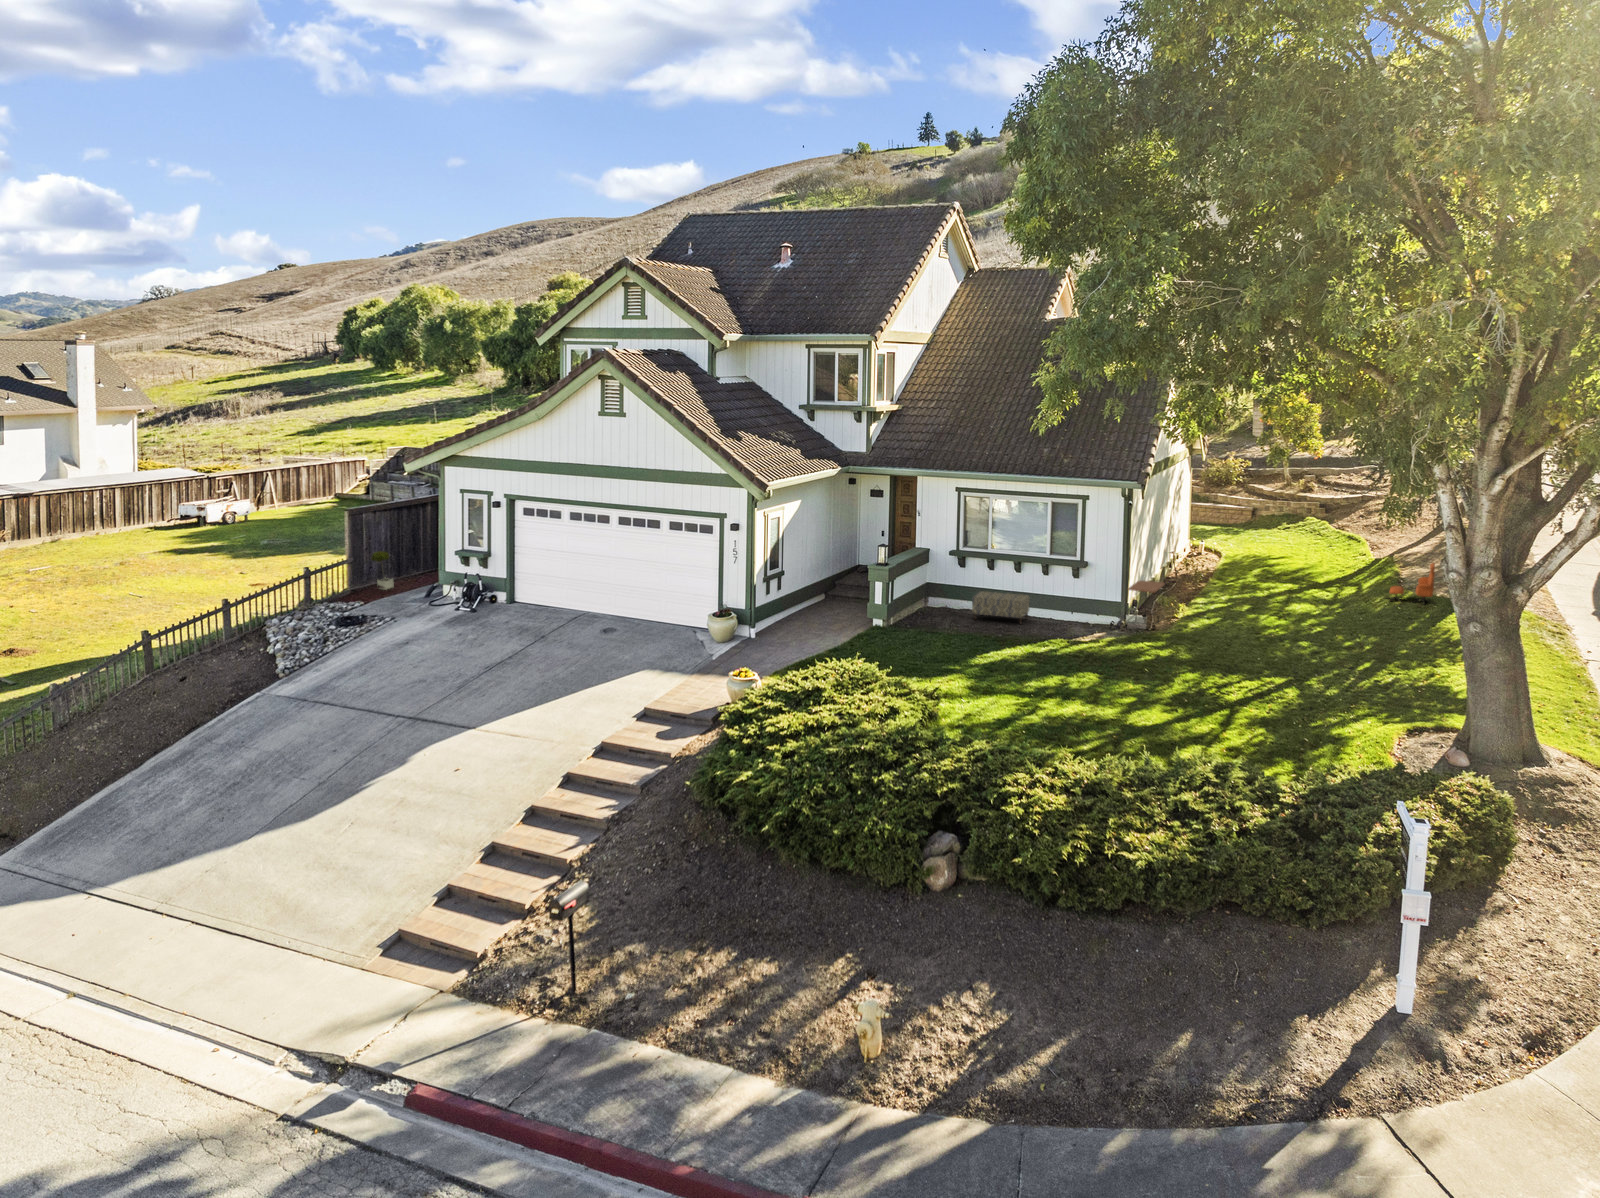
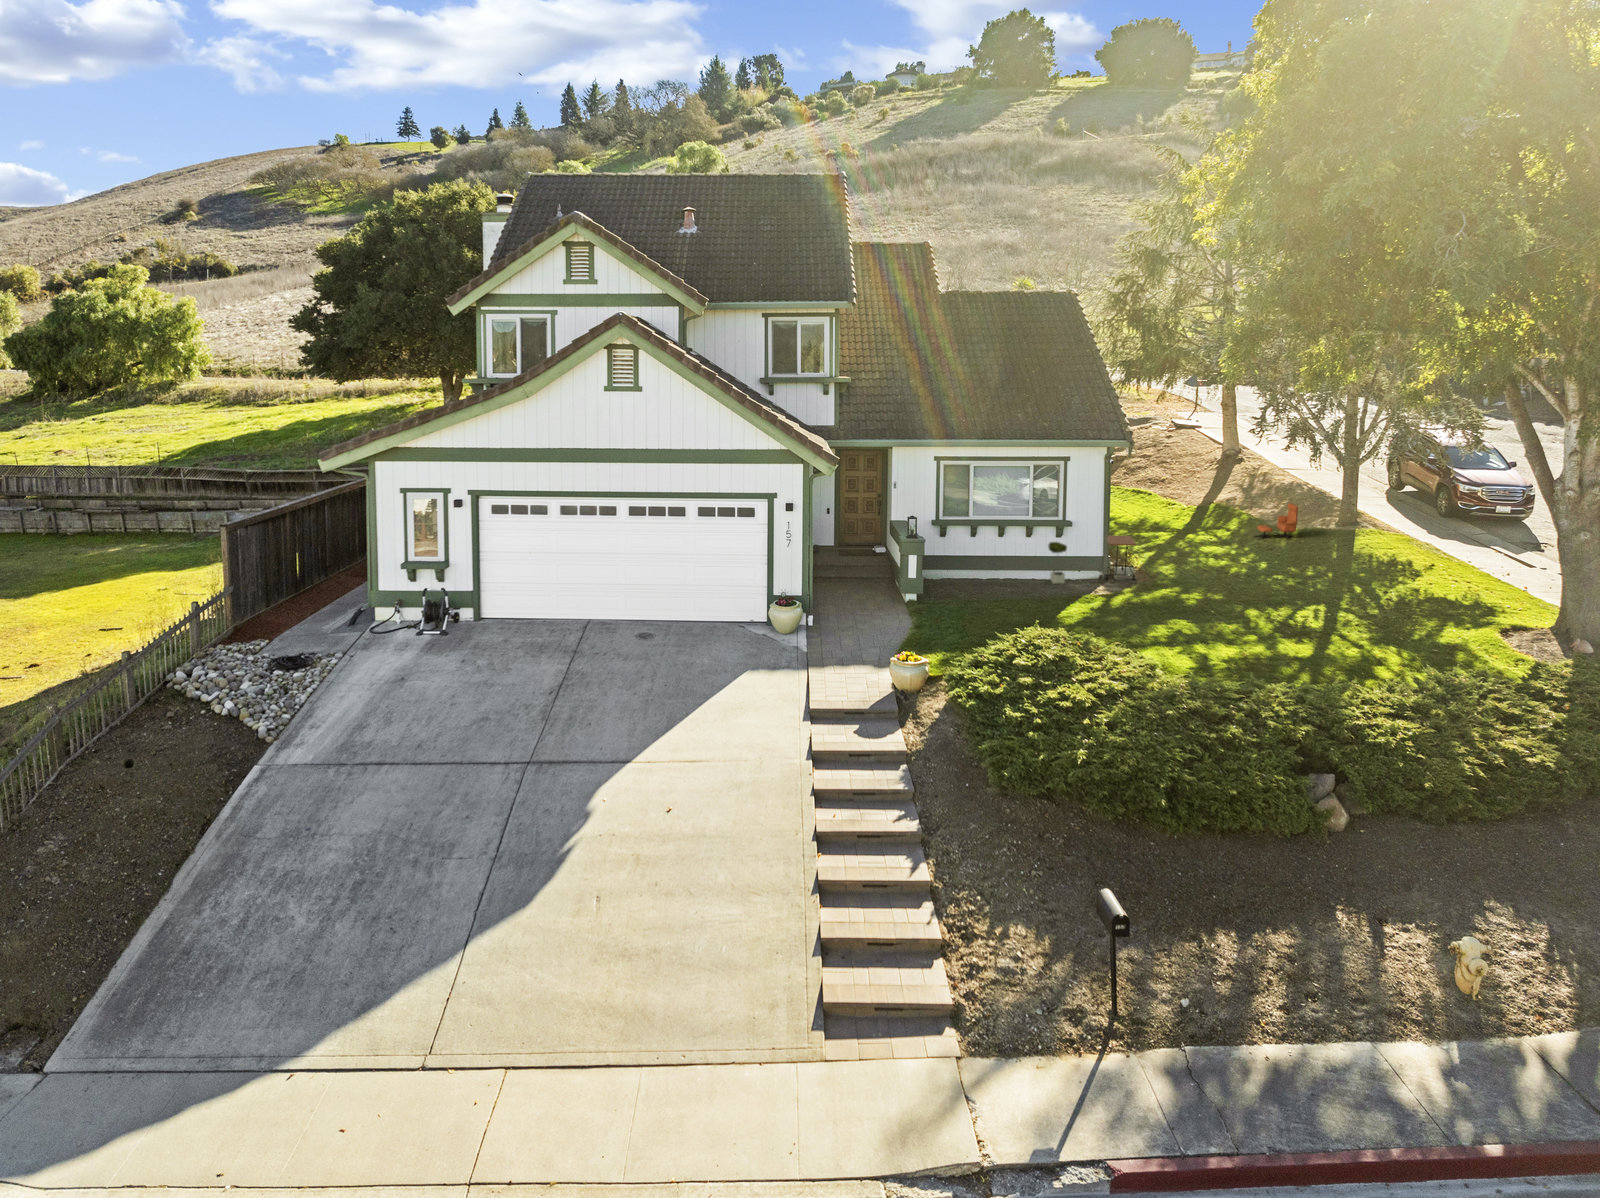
potted tree: present [371,551,394,590] -> present [1049,542,1067,583]
bench: present [972,591,1029,624] -> none [965,558,1019,587]

